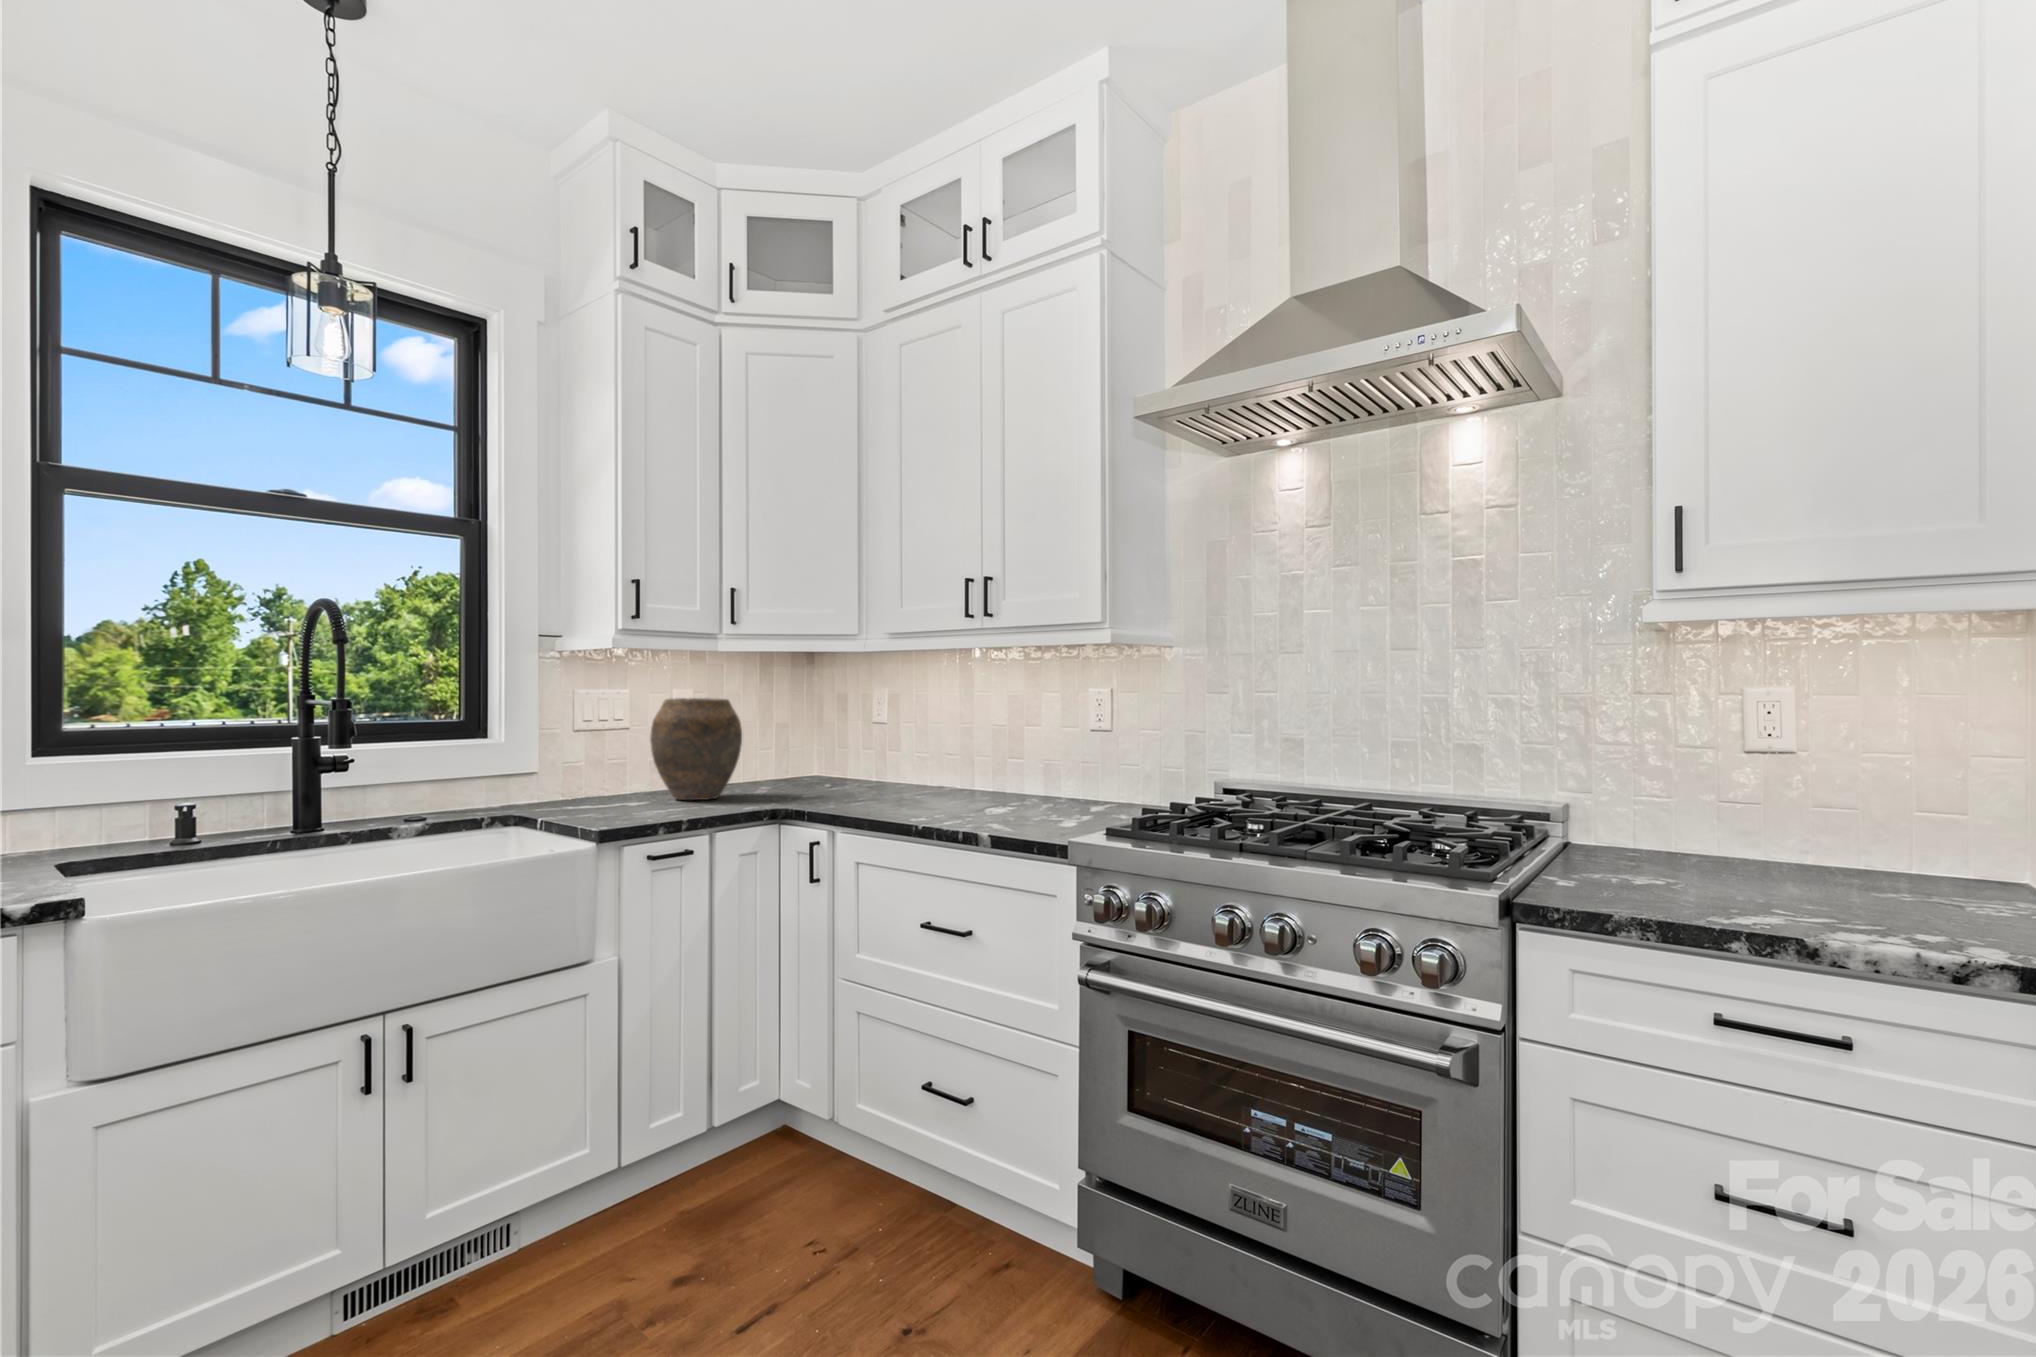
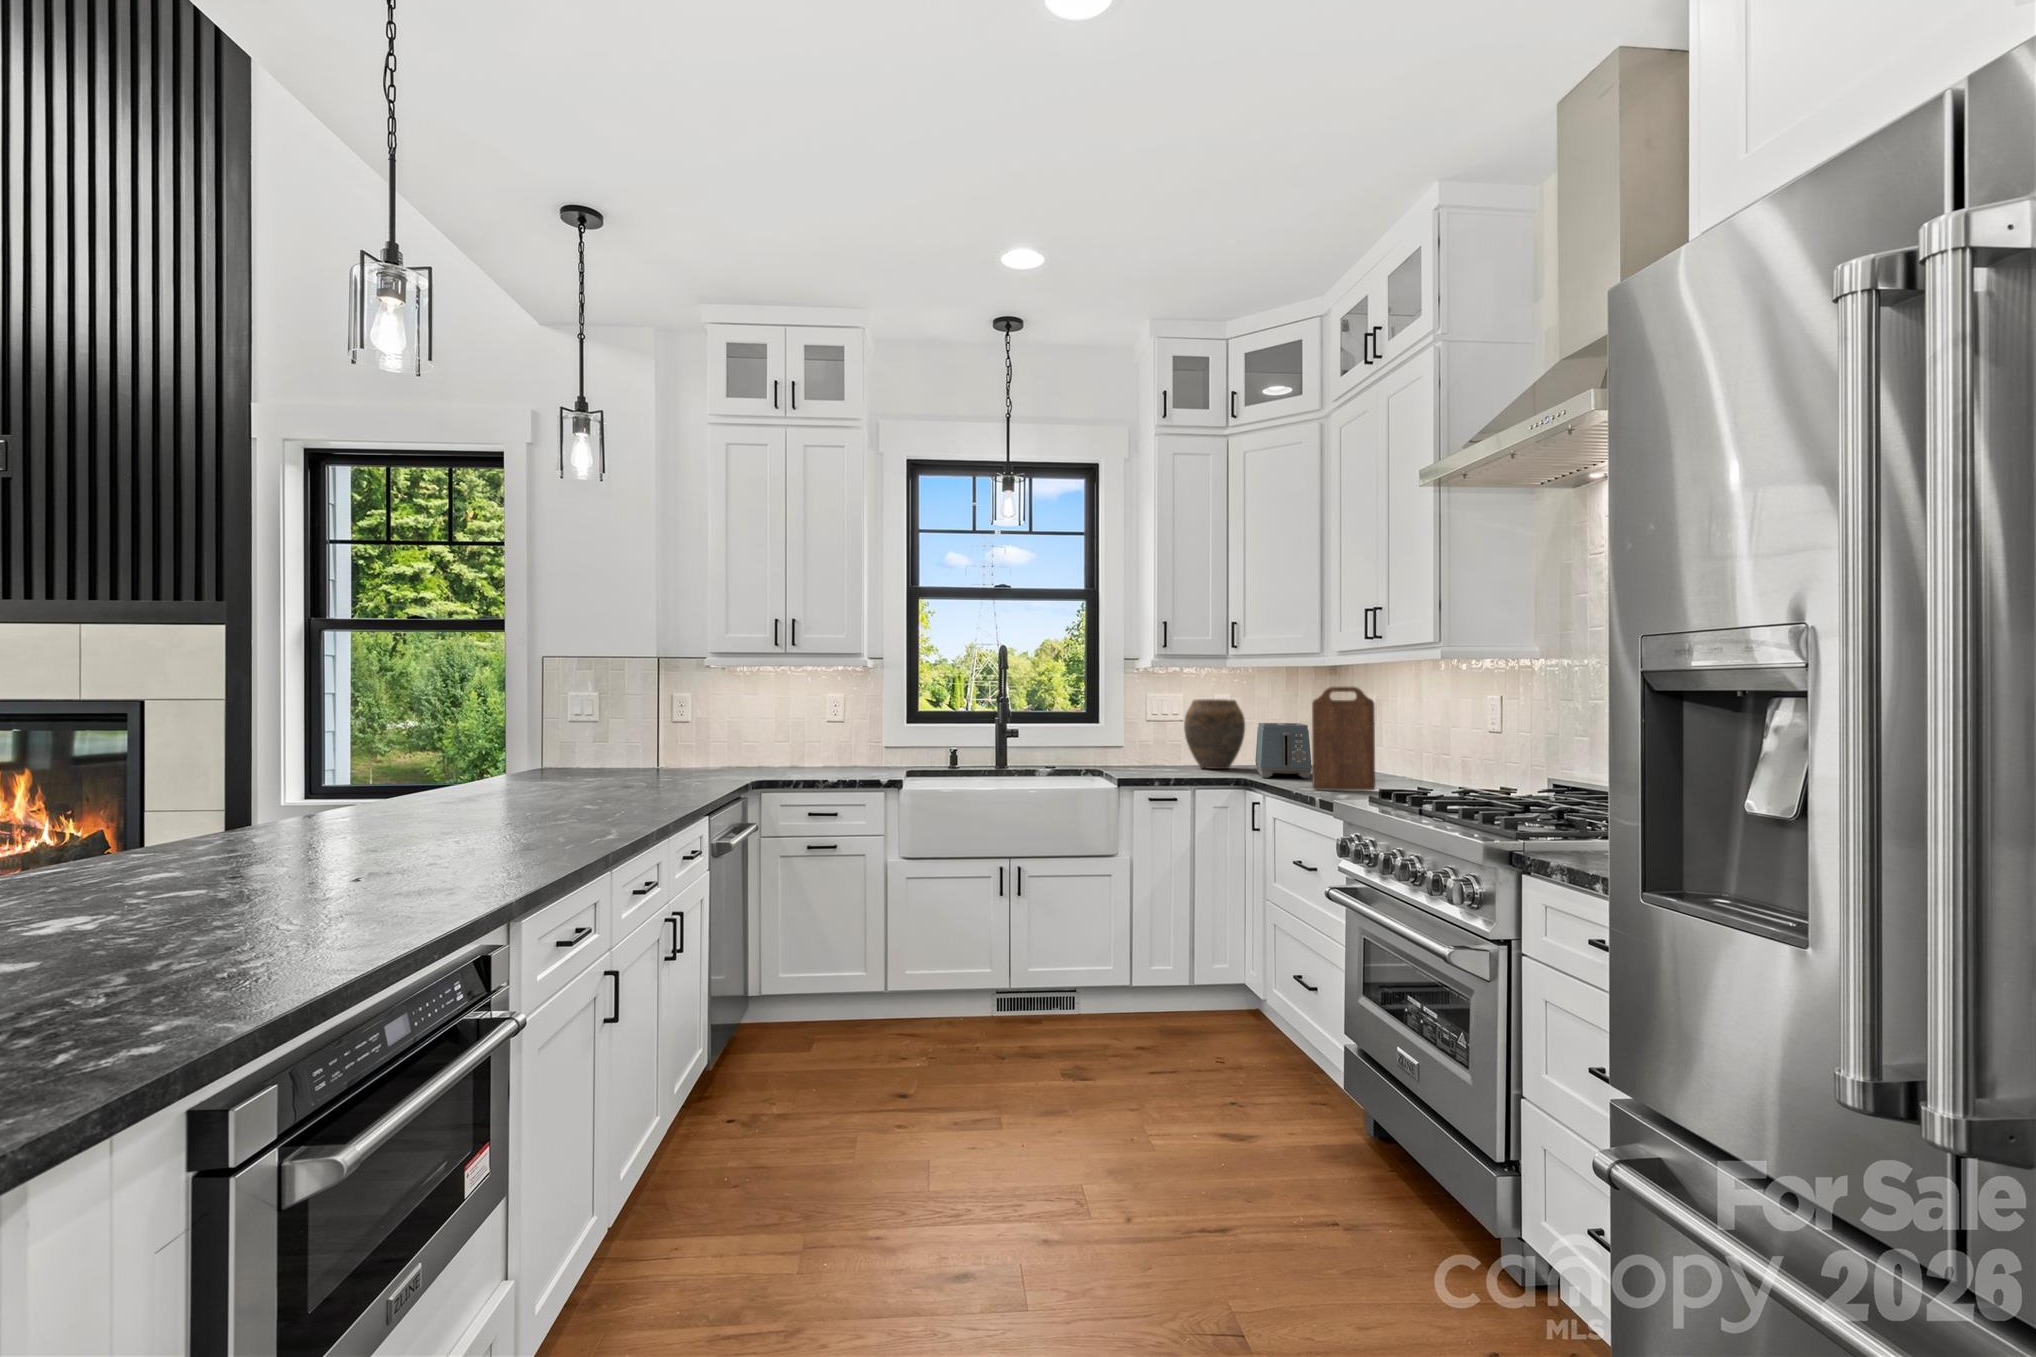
cutting board: none [950,680,1018,824] -> present [1312,687,1375,790]
toaster: none [772,729,879,809] -> present [1255,723,1312,778]

